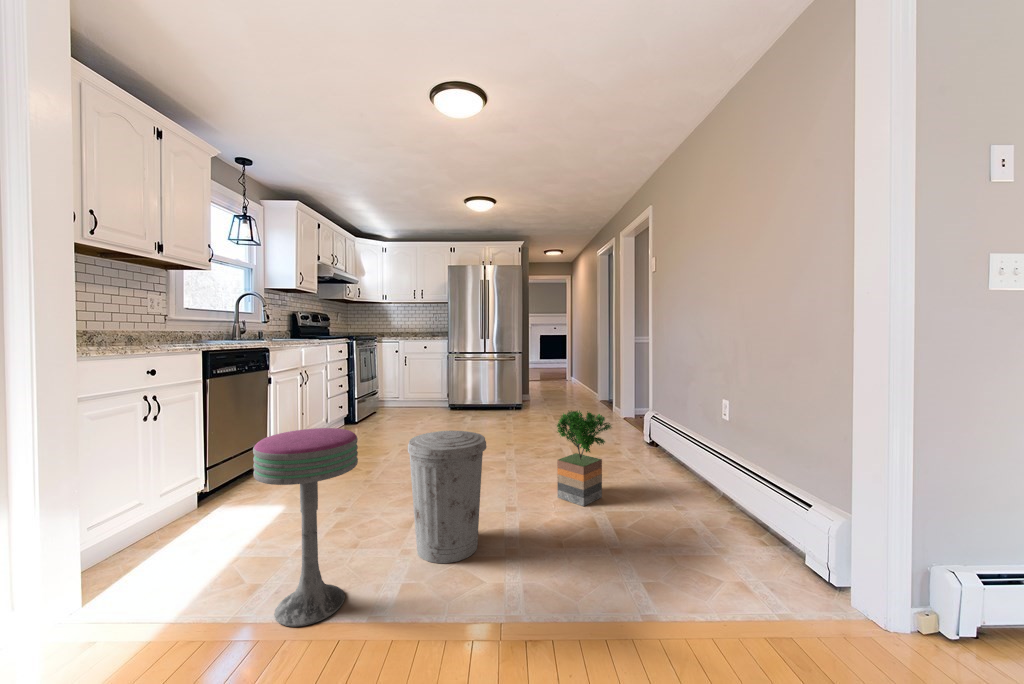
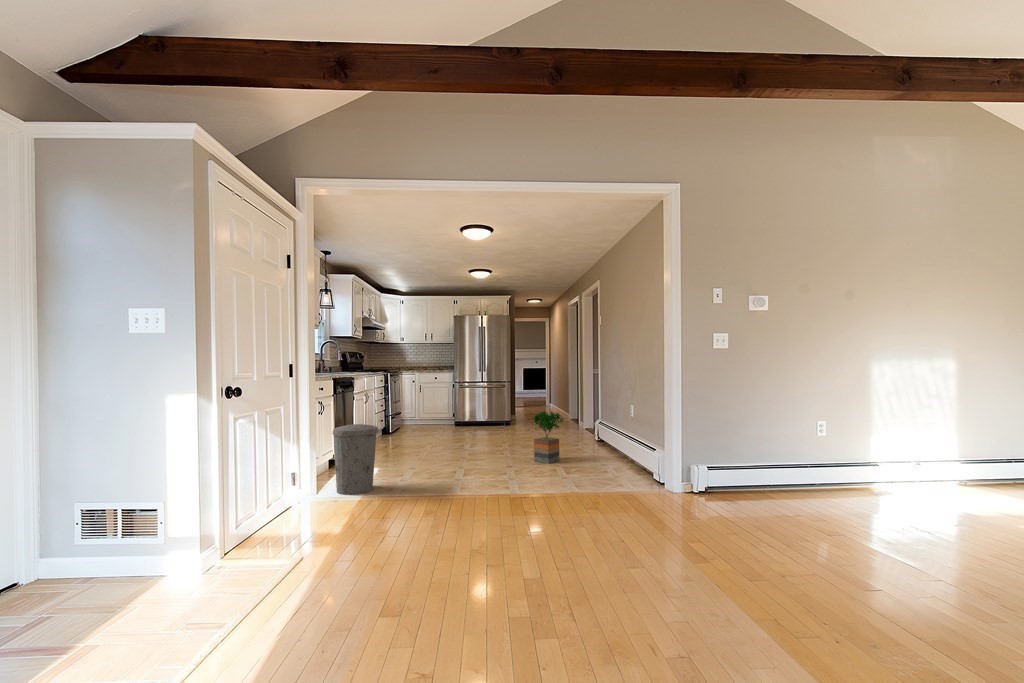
bar stool: present [253,428,358,627] -> none [403,411,444,491]
trash can: present [408,431,487,563] -> present [332,424,378,495]

